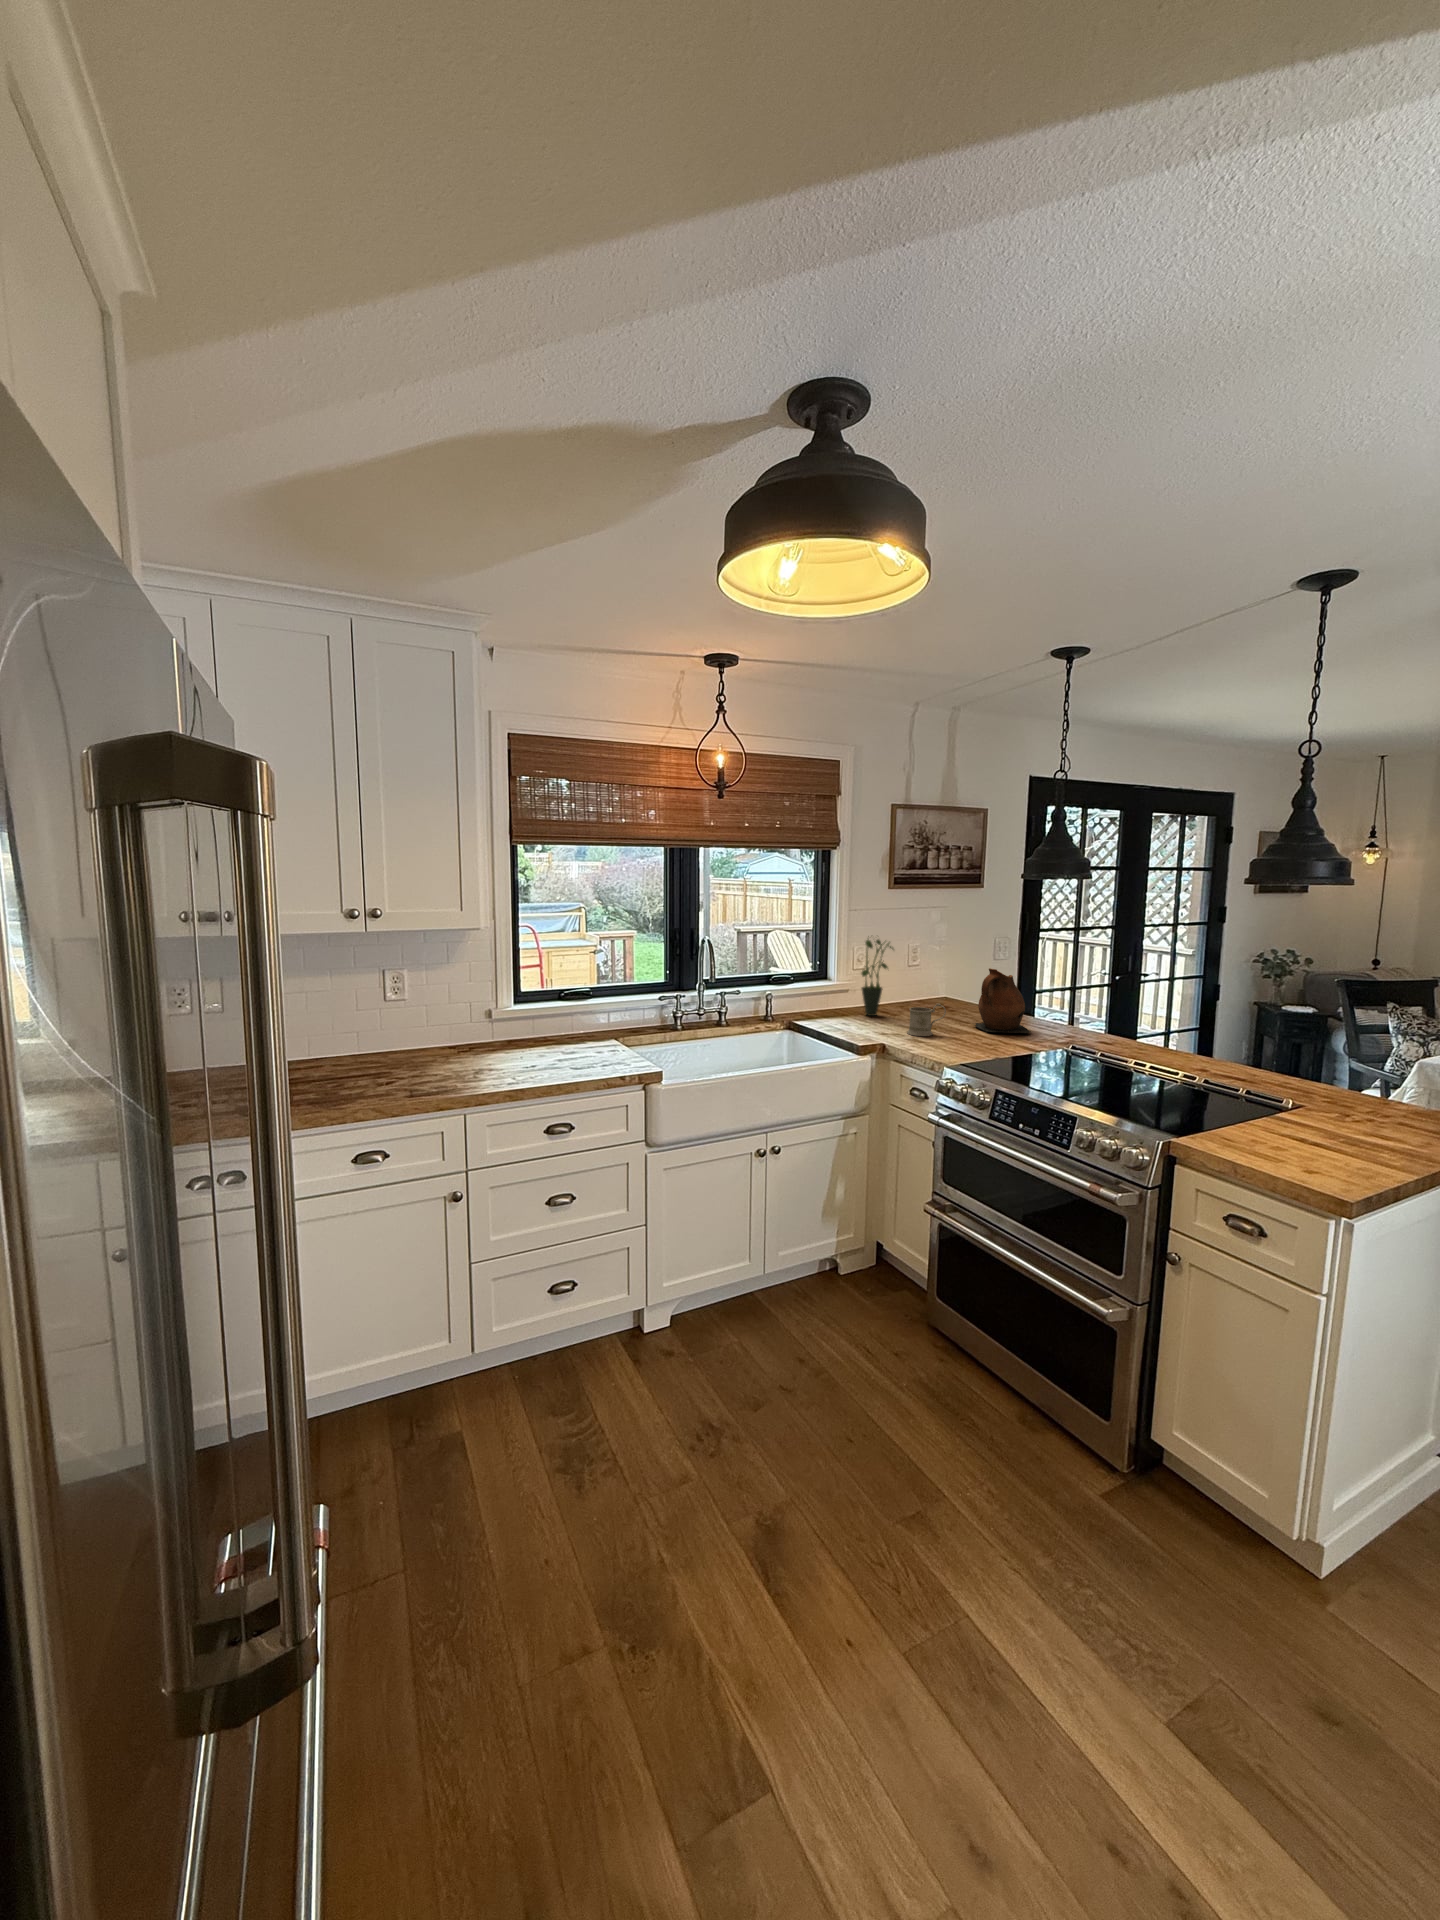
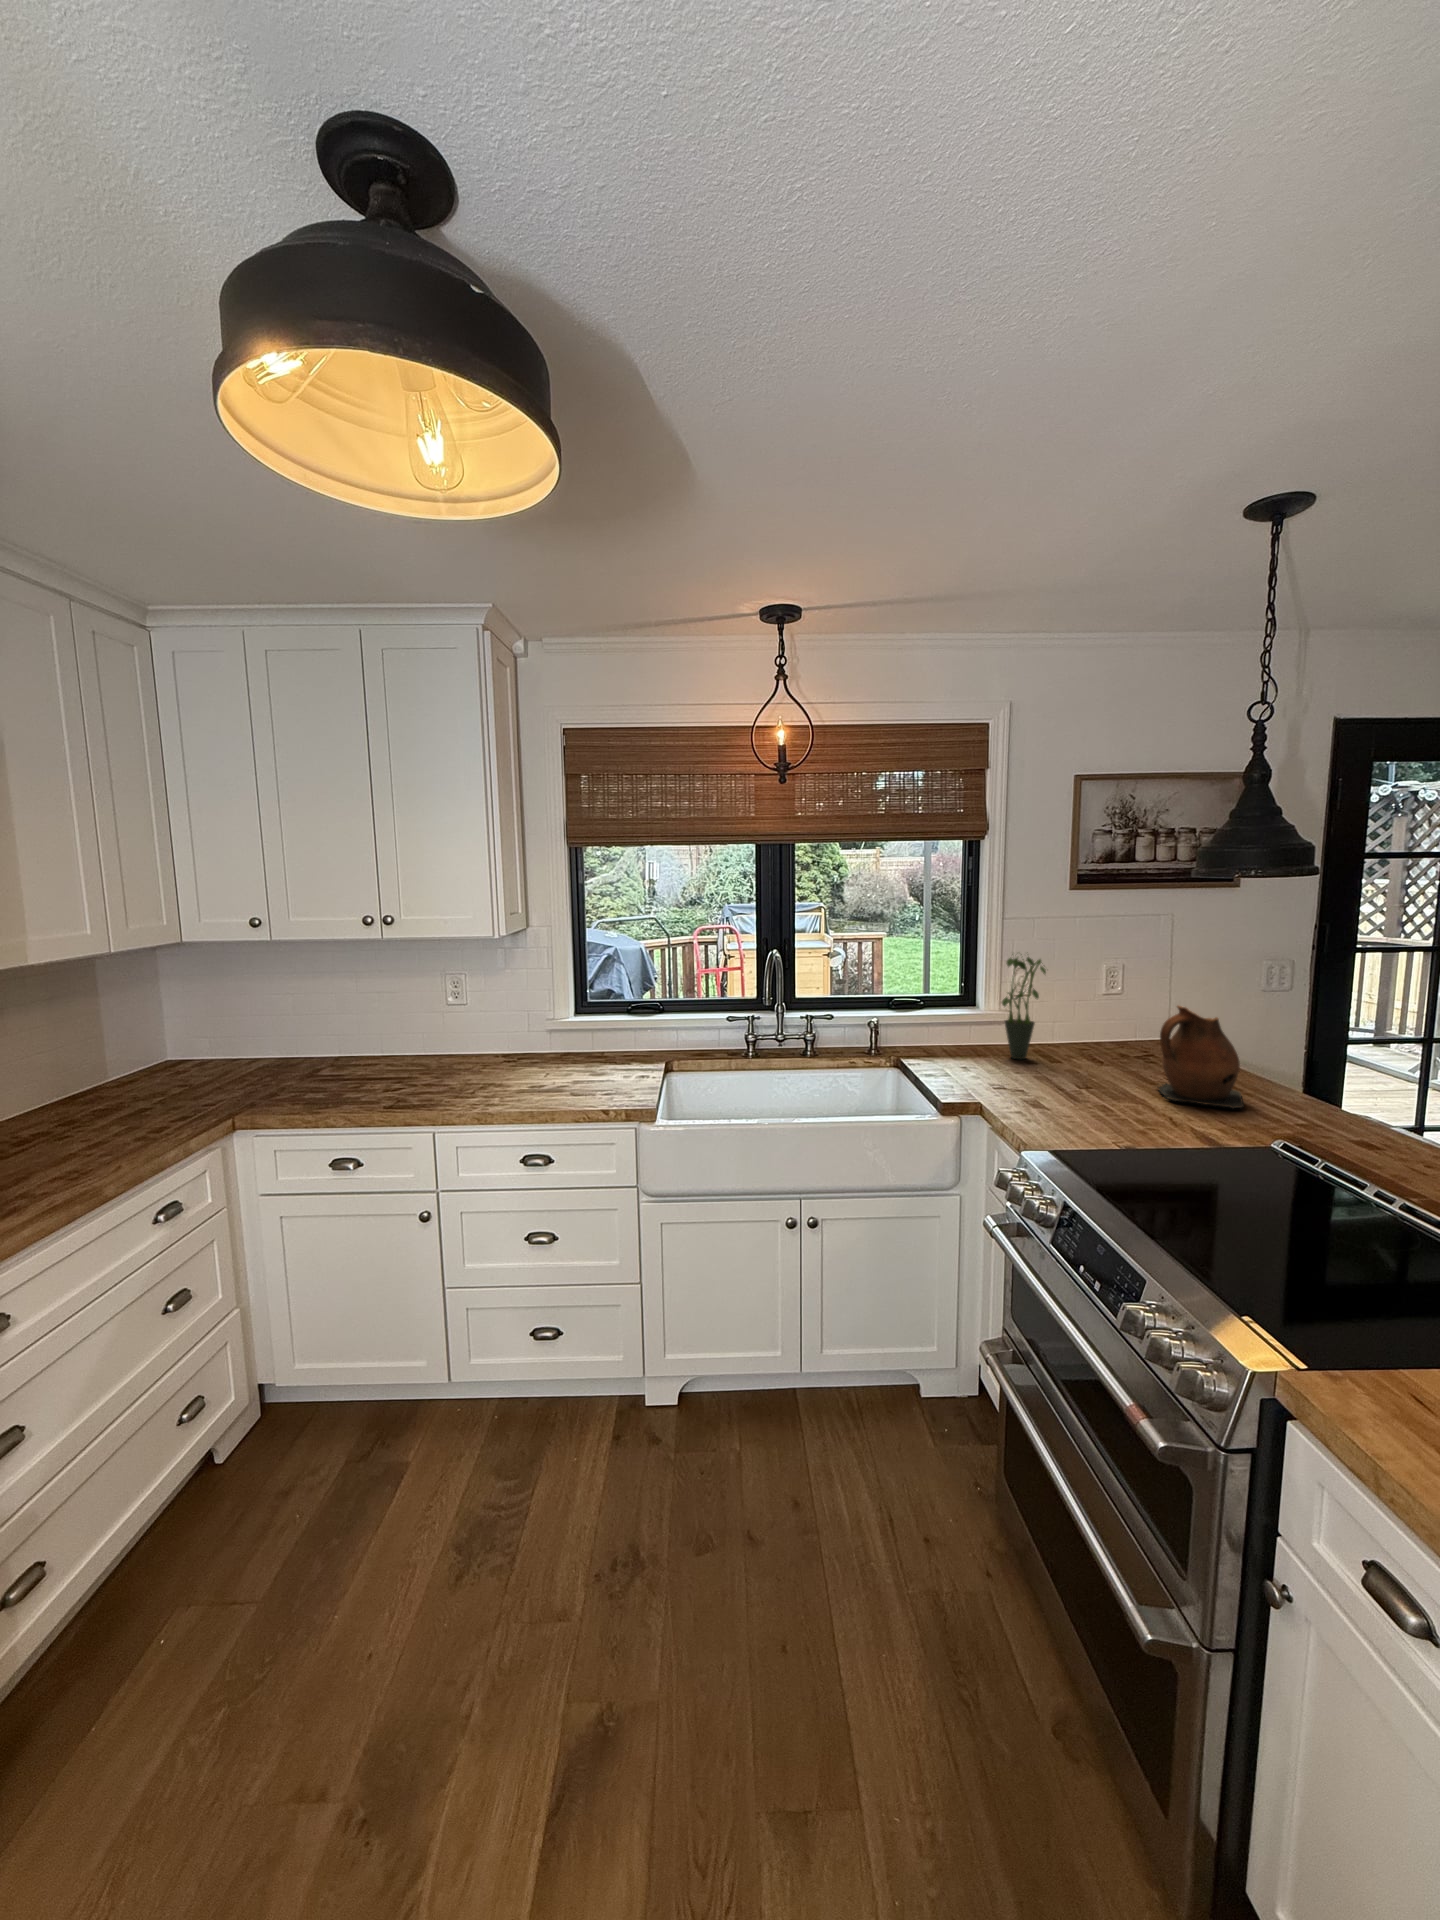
mug: present [907,1004,946,1036] -> none [1036,1052,1094,1096]

